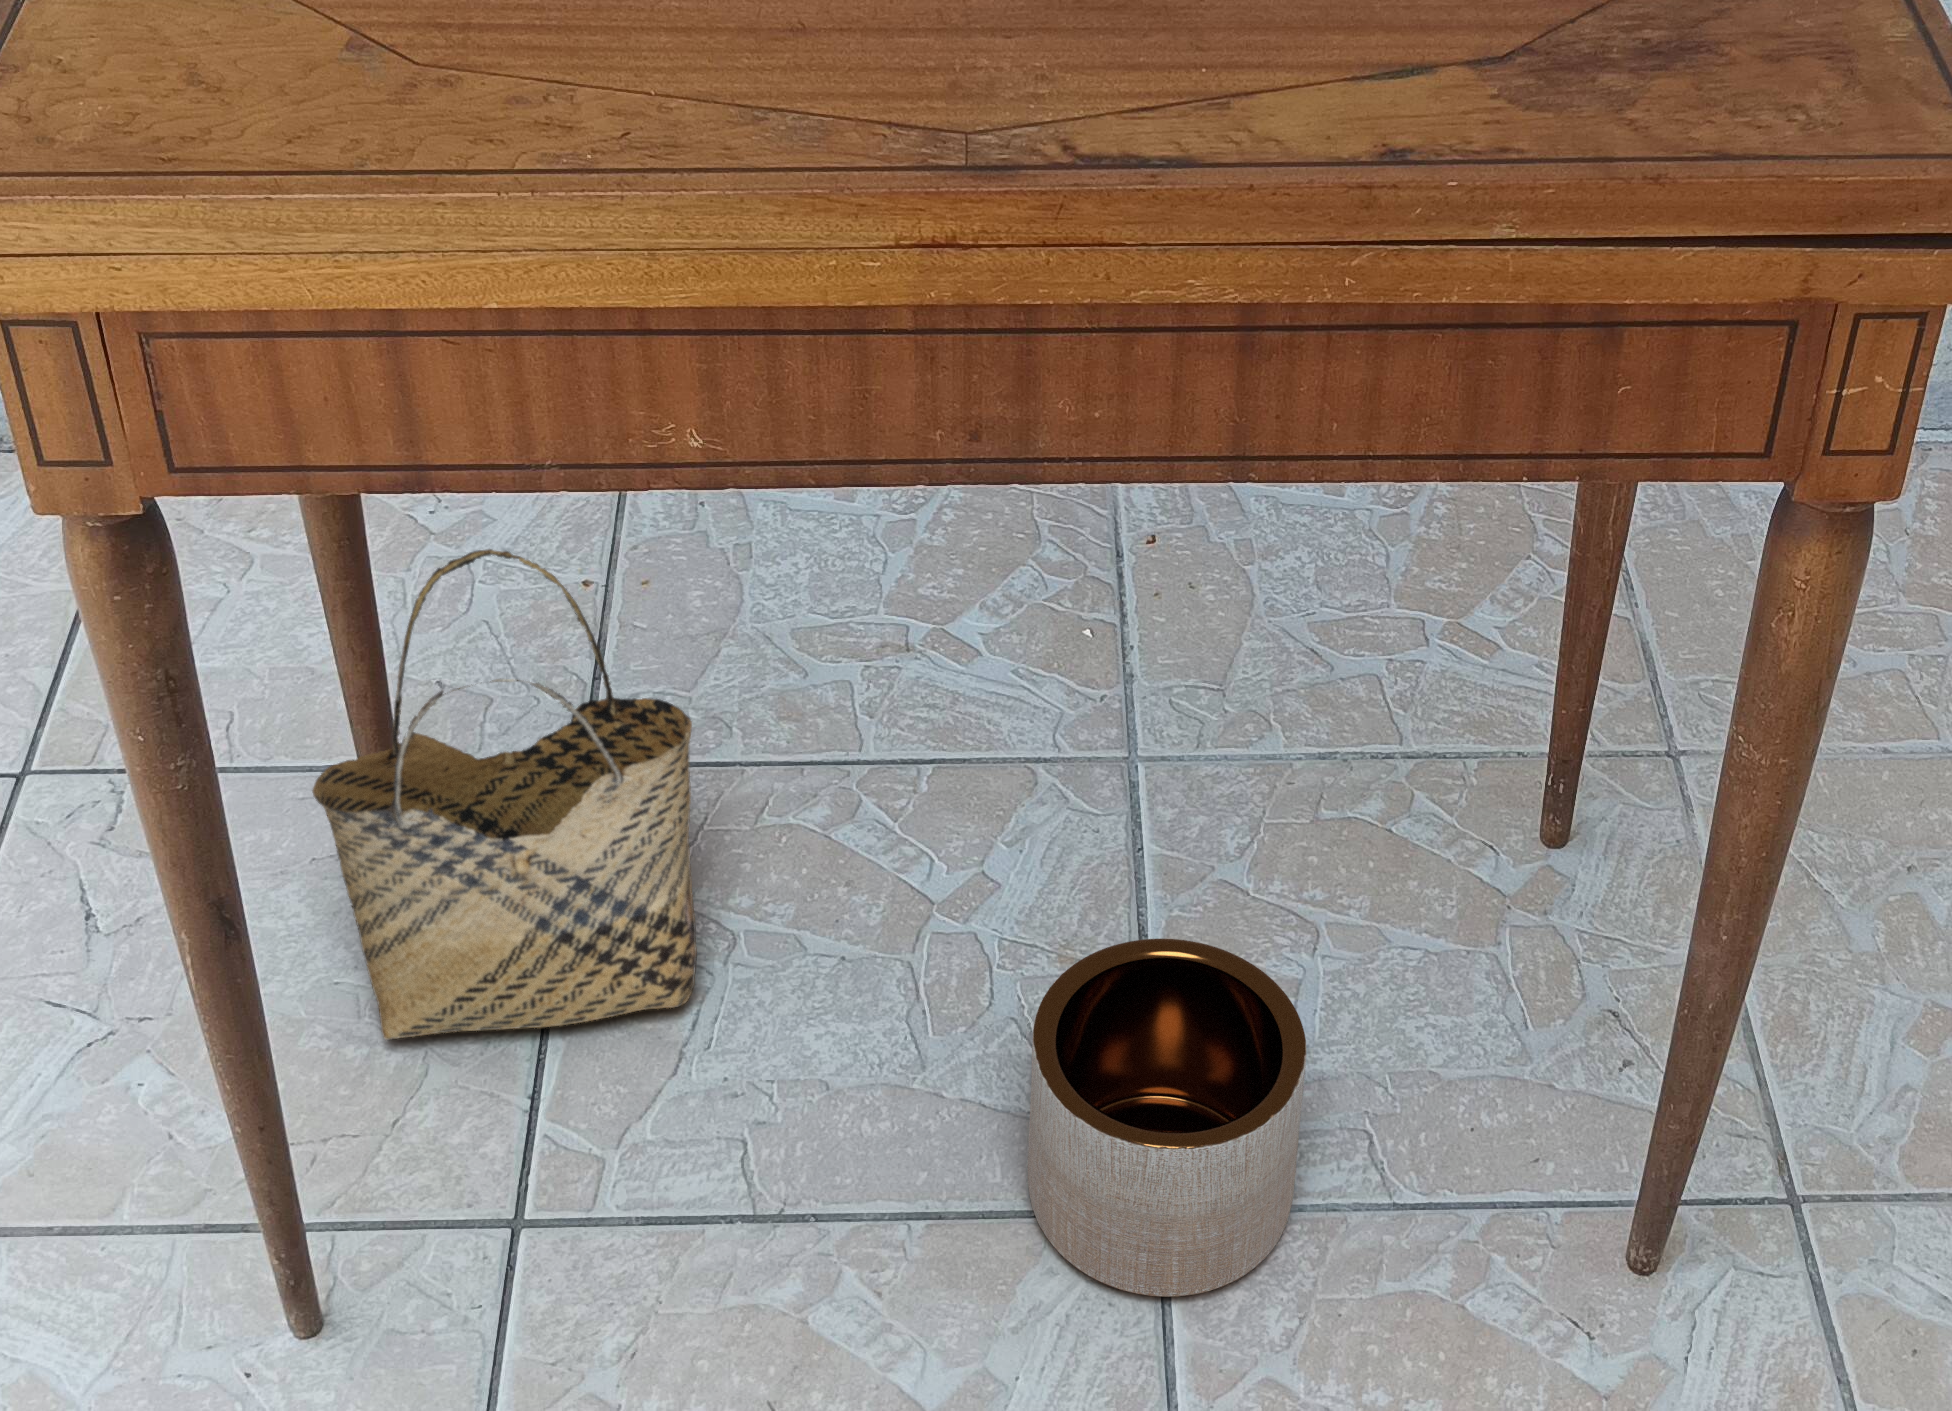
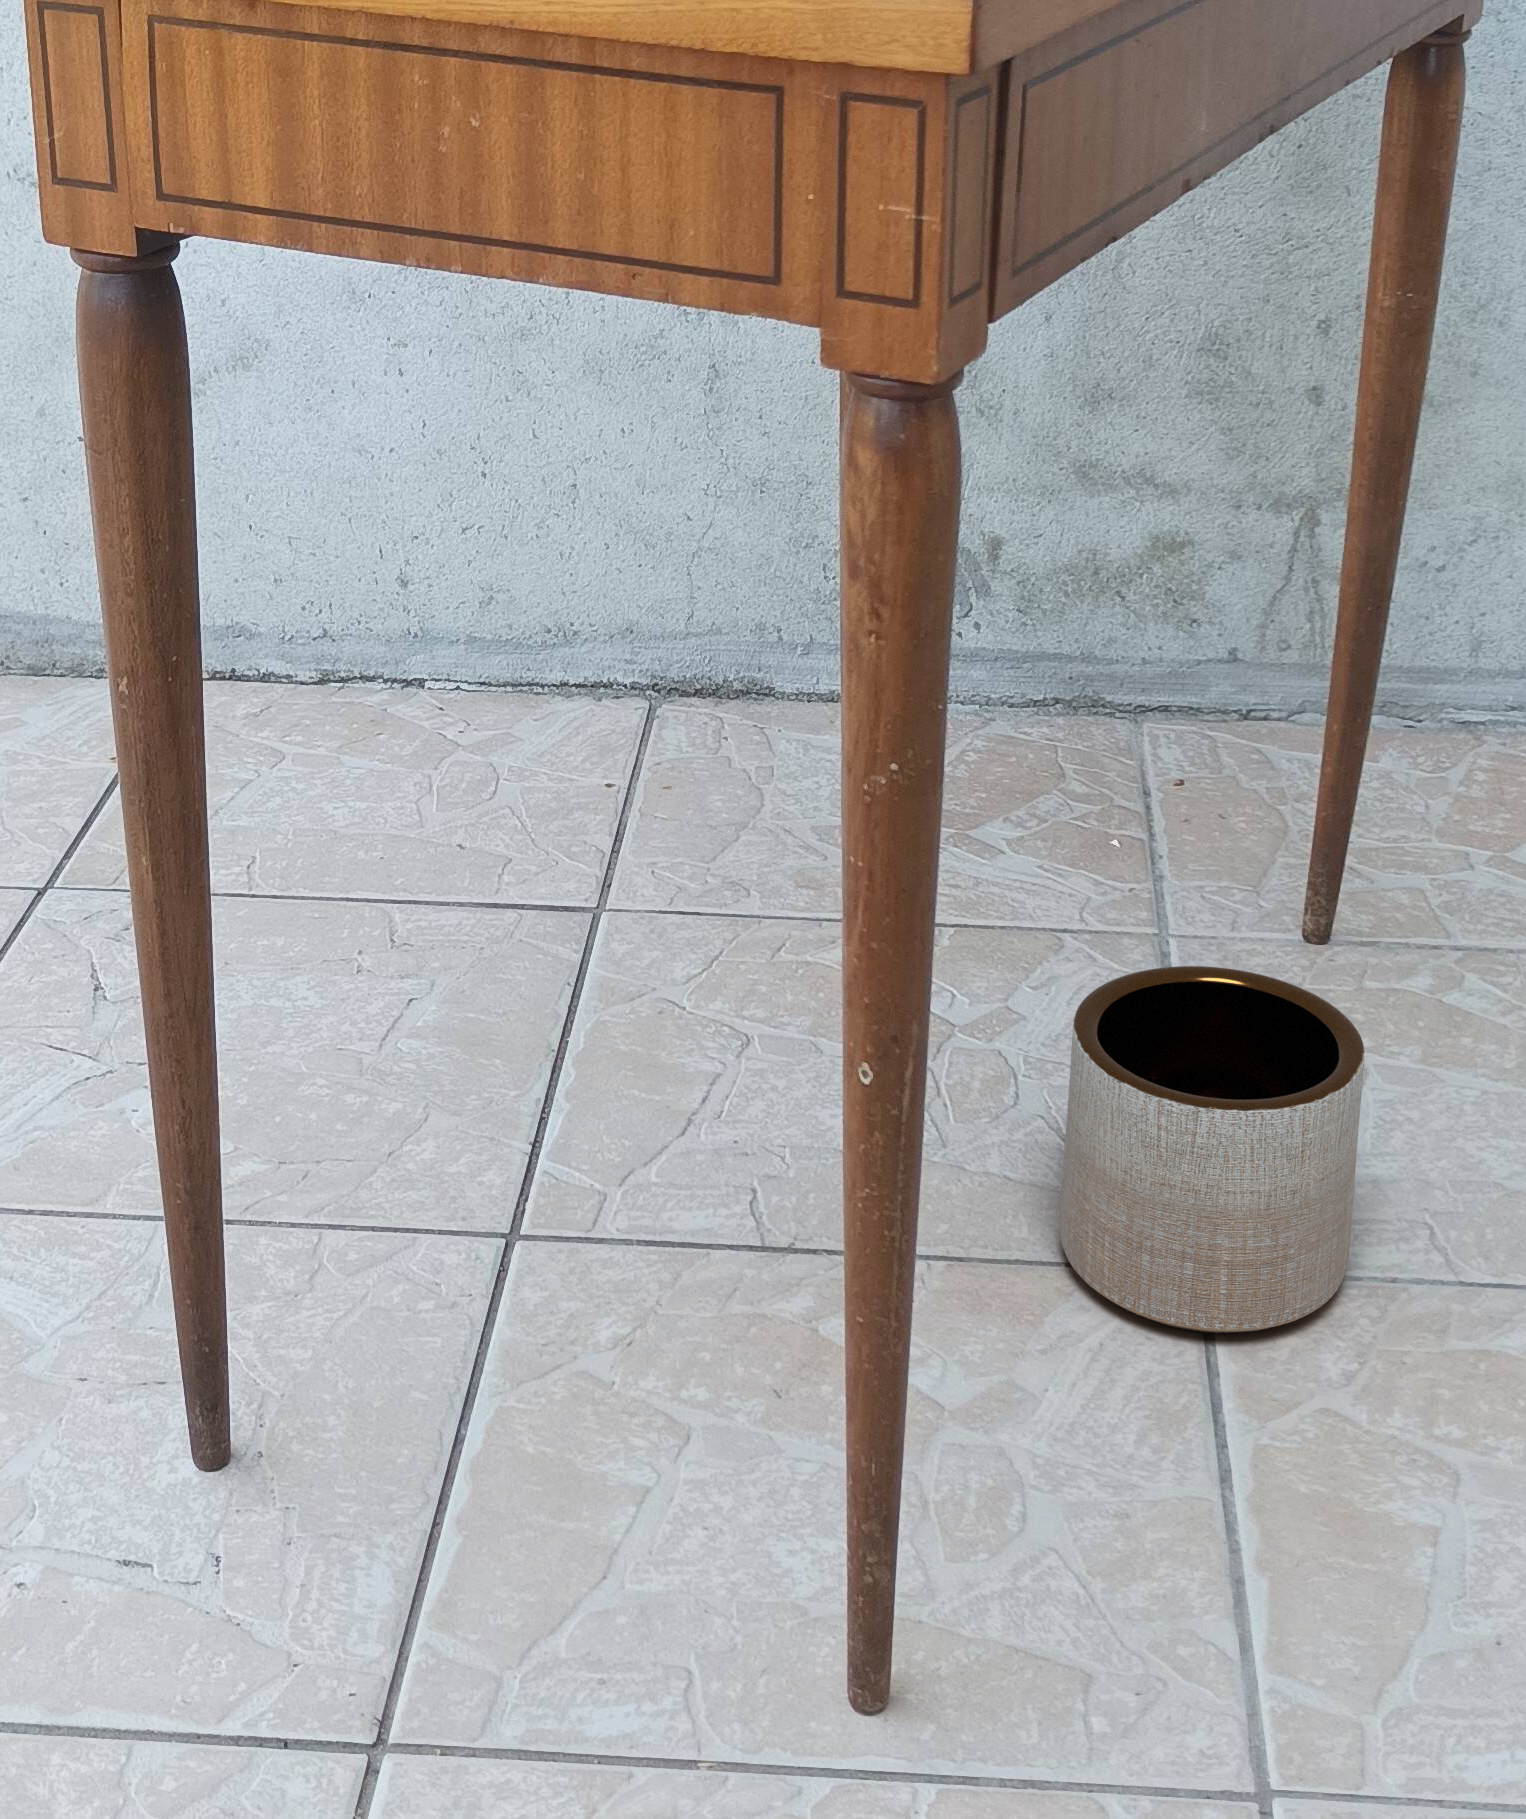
woven basket: present [312,549,697,1040] -> none [353,563,730,1082]

